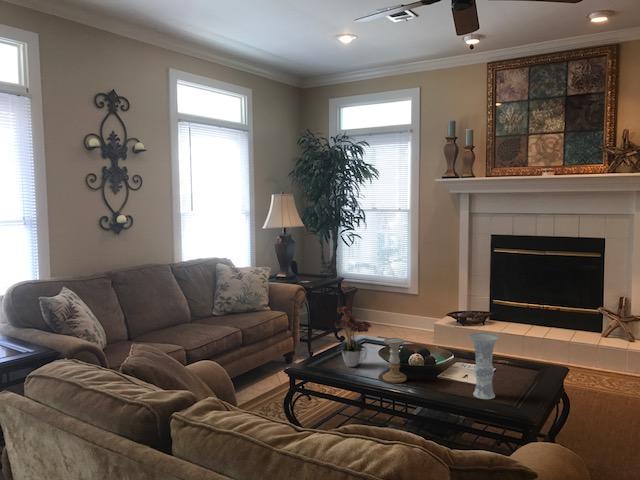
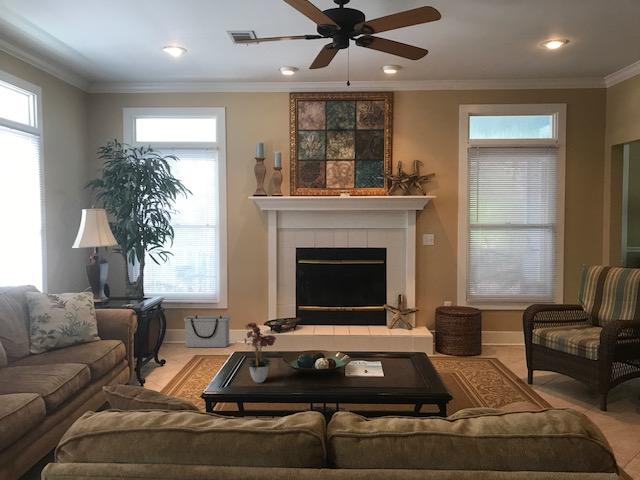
storage bin: none [373,299,419,334] -> present [184,316,230,347]
vase: present [469,333,499,399] -> none [385,331,410,388]
candle holder: present [382,338,407,383] -> none [301,346,324,390]

